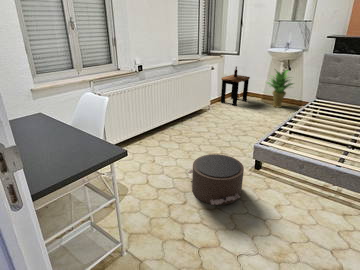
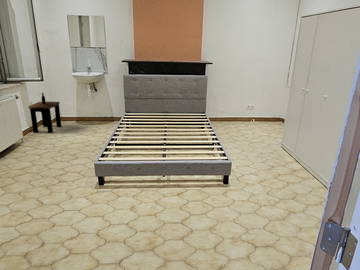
potted plant: present [267,70,293,107] -> none [77,91,105,127]
pouf: present [188,154,244,205] -> none [32,180,100,232]

